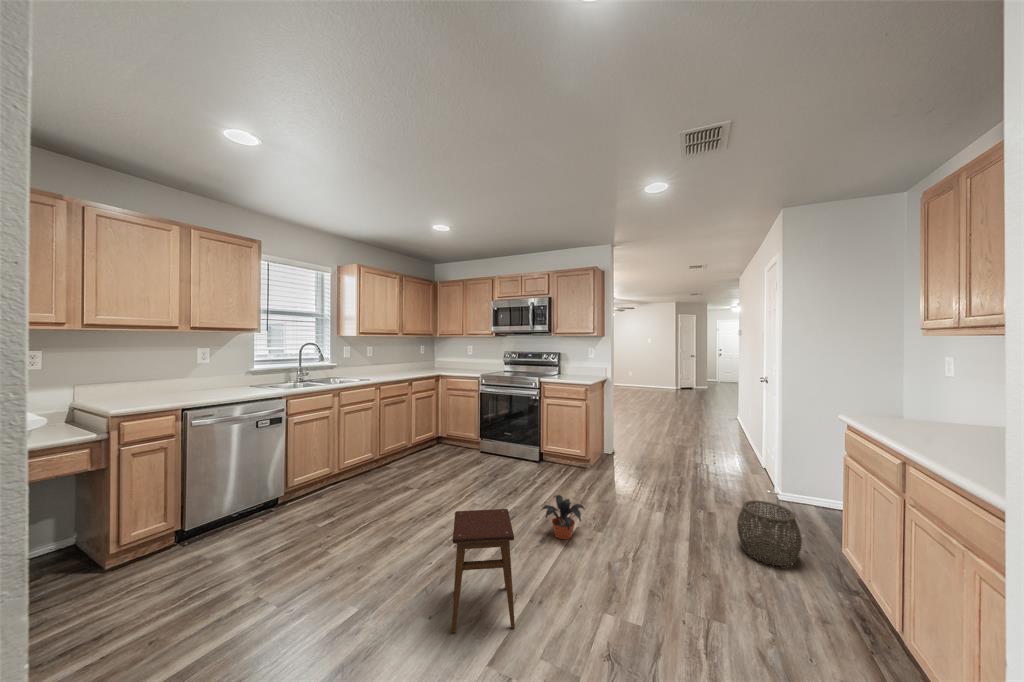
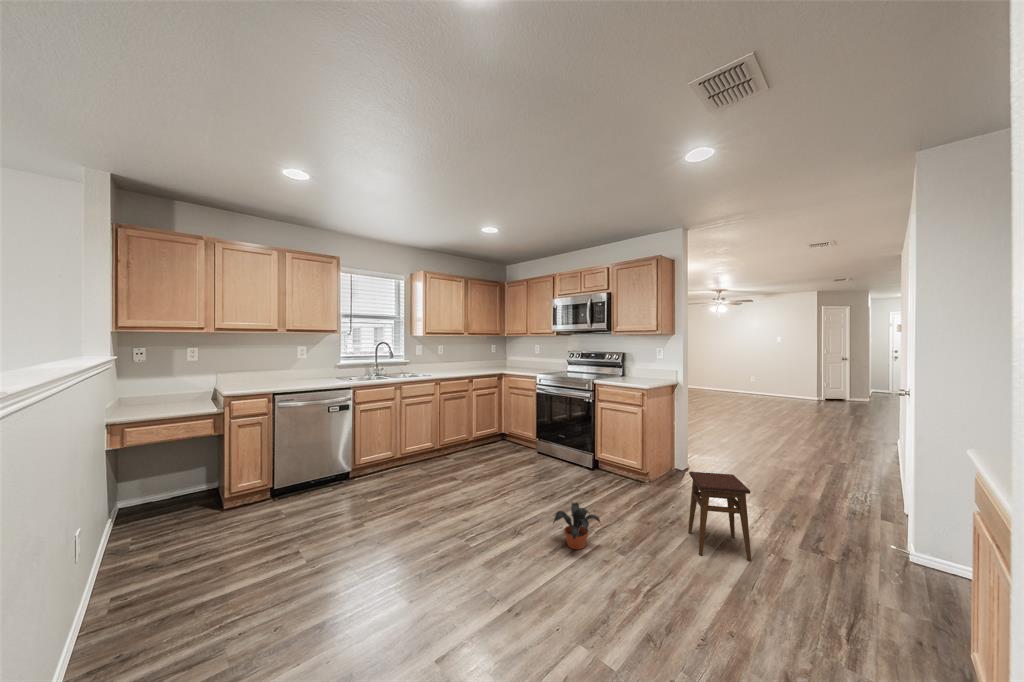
woven basket: present [737,500,802,567] -> none [782,541,871,632]
stool: present [451,509,515,633] -> present [688,472,751,561]

